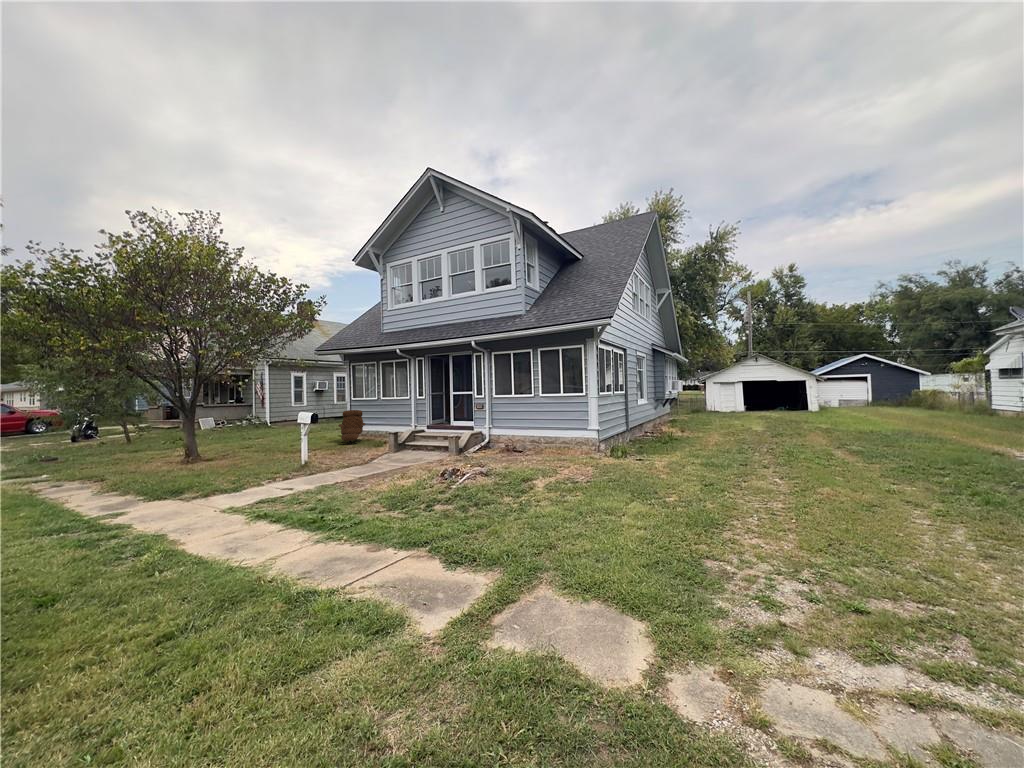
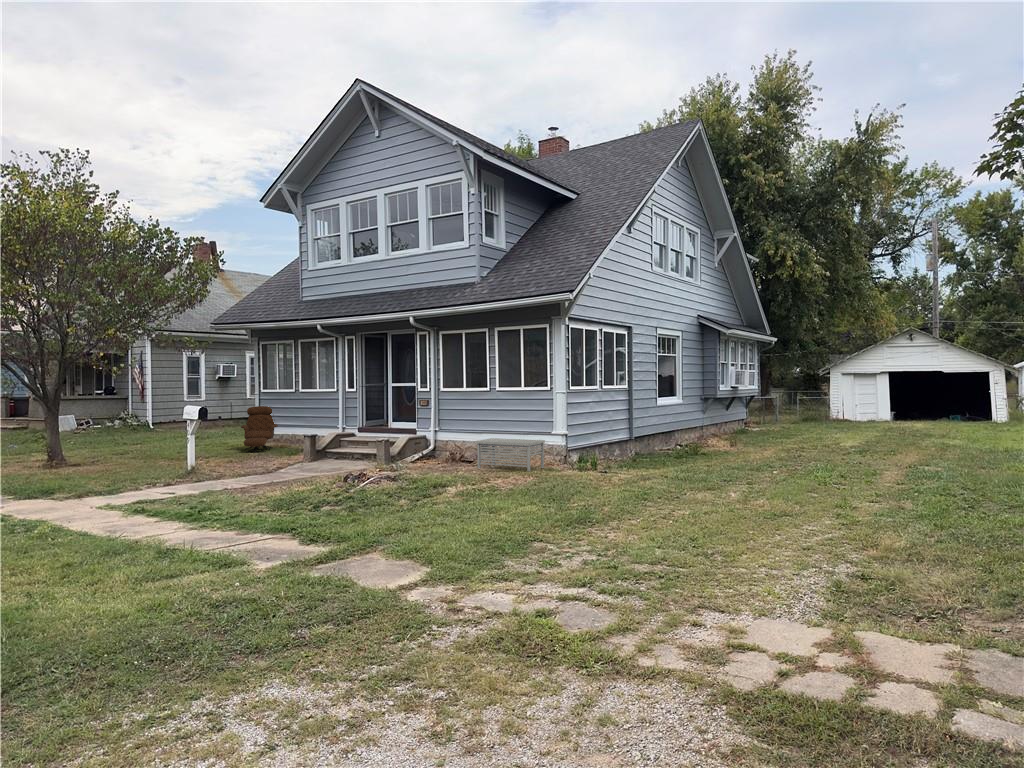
storage bench: none [528,432,581,458] -> present [475,438,545,471]

